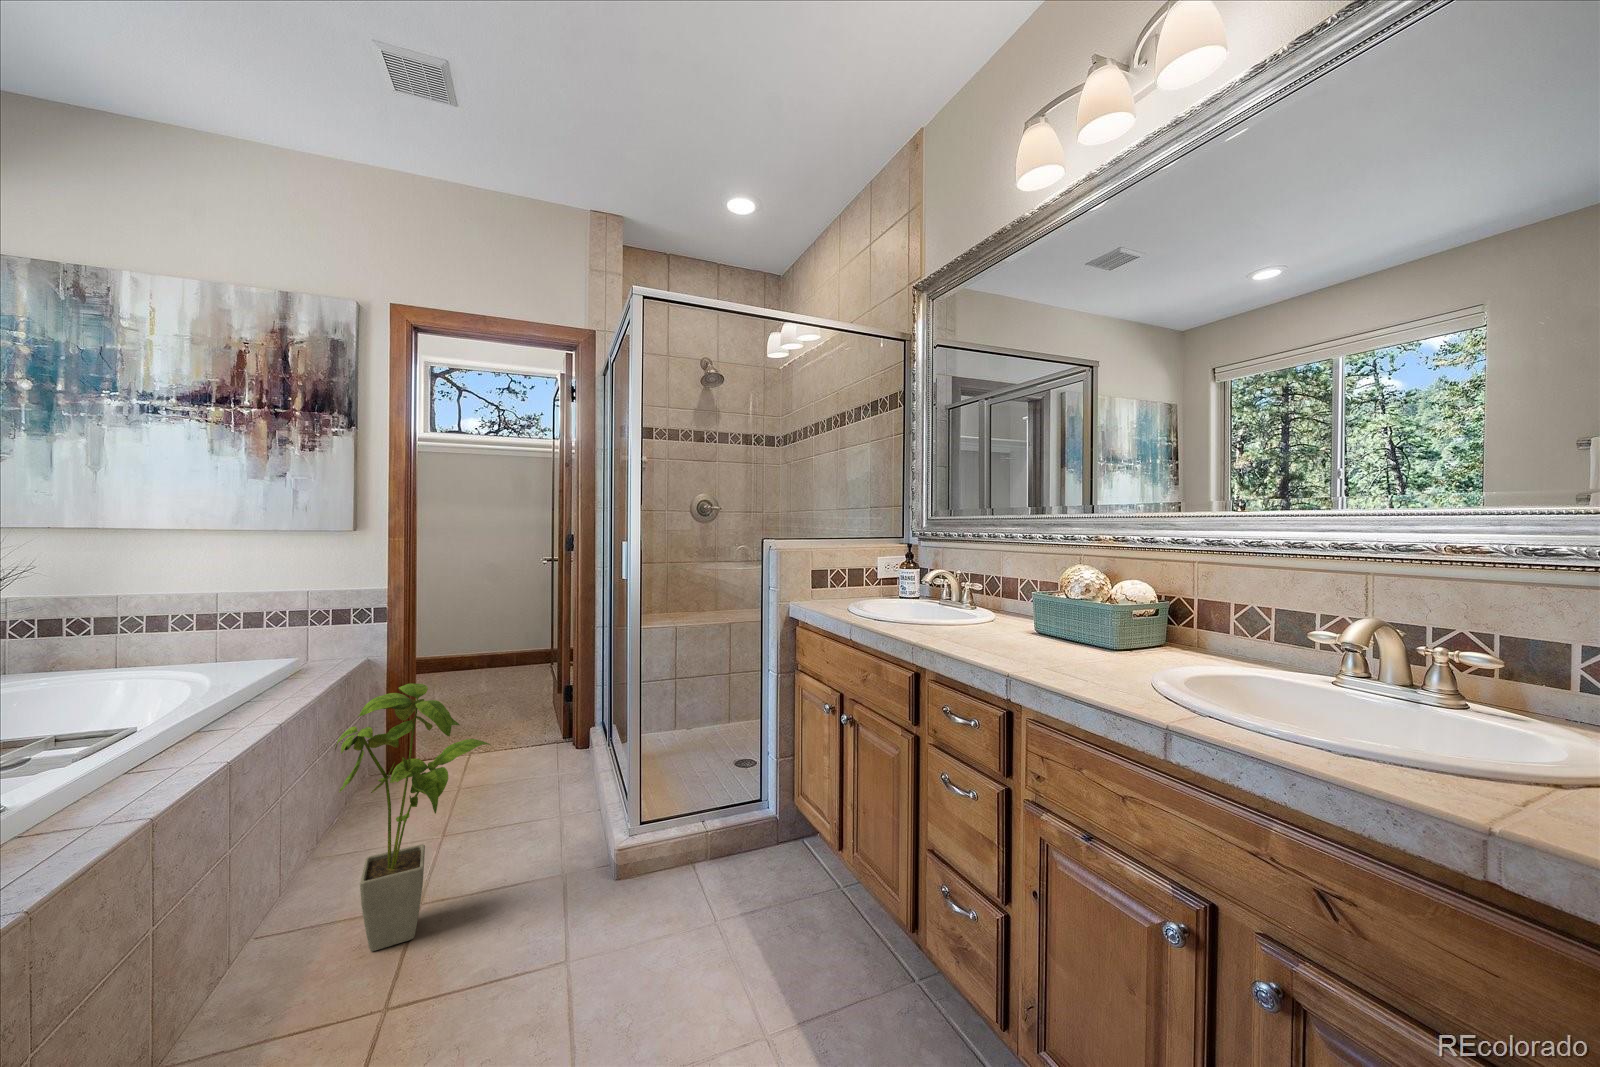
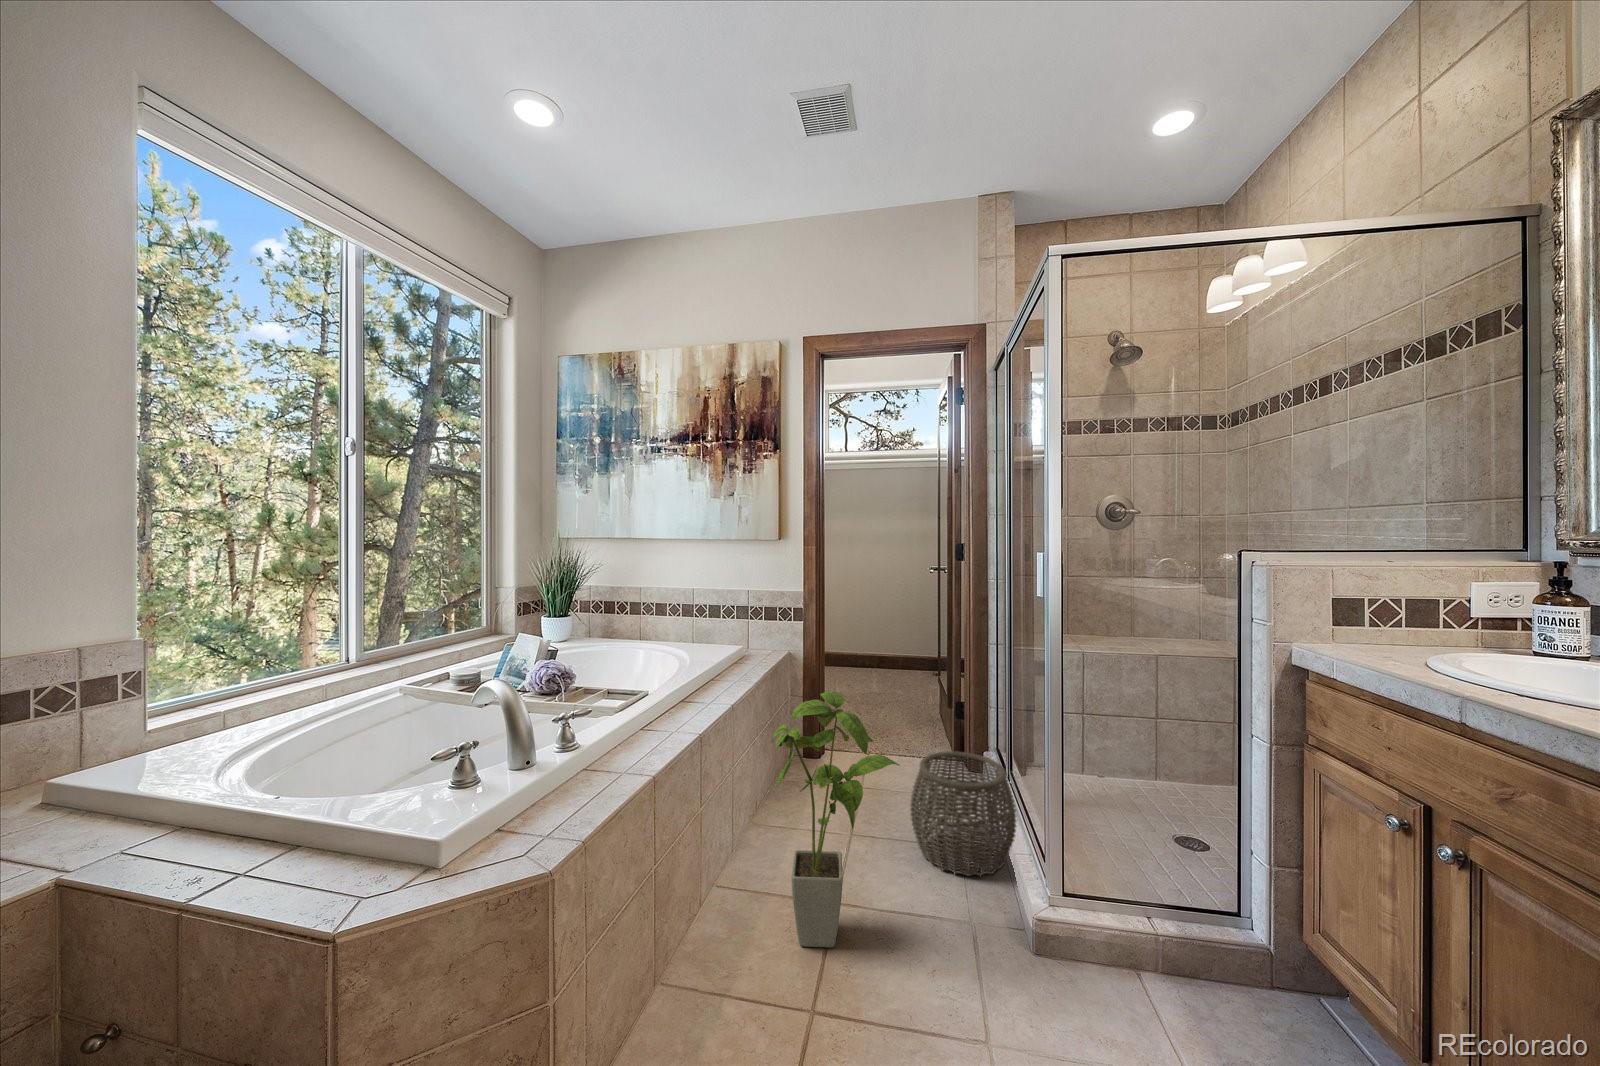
woven basket: none [508,726,610,838] -> present [910,751,1016,876]

